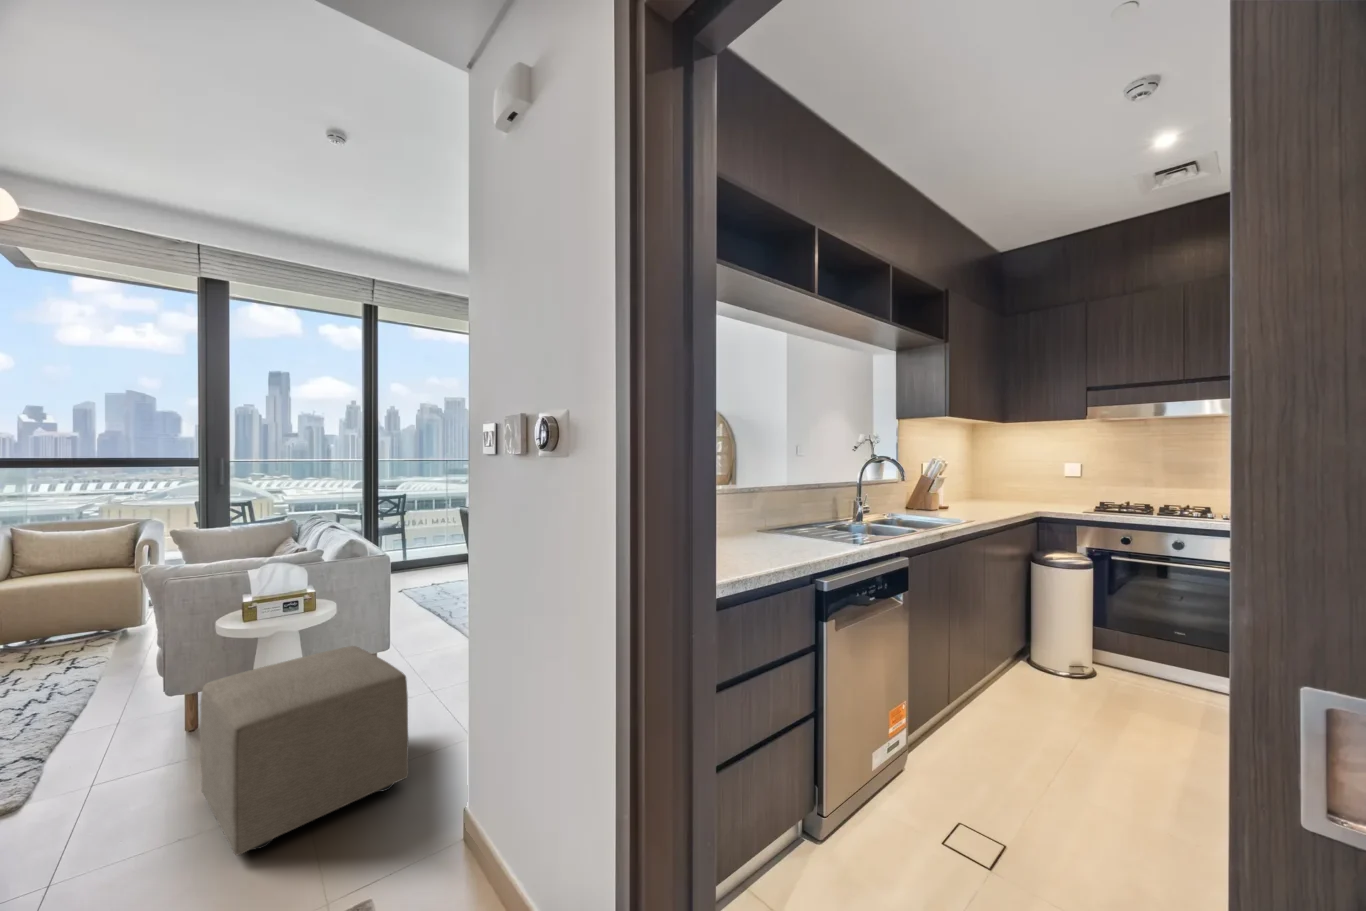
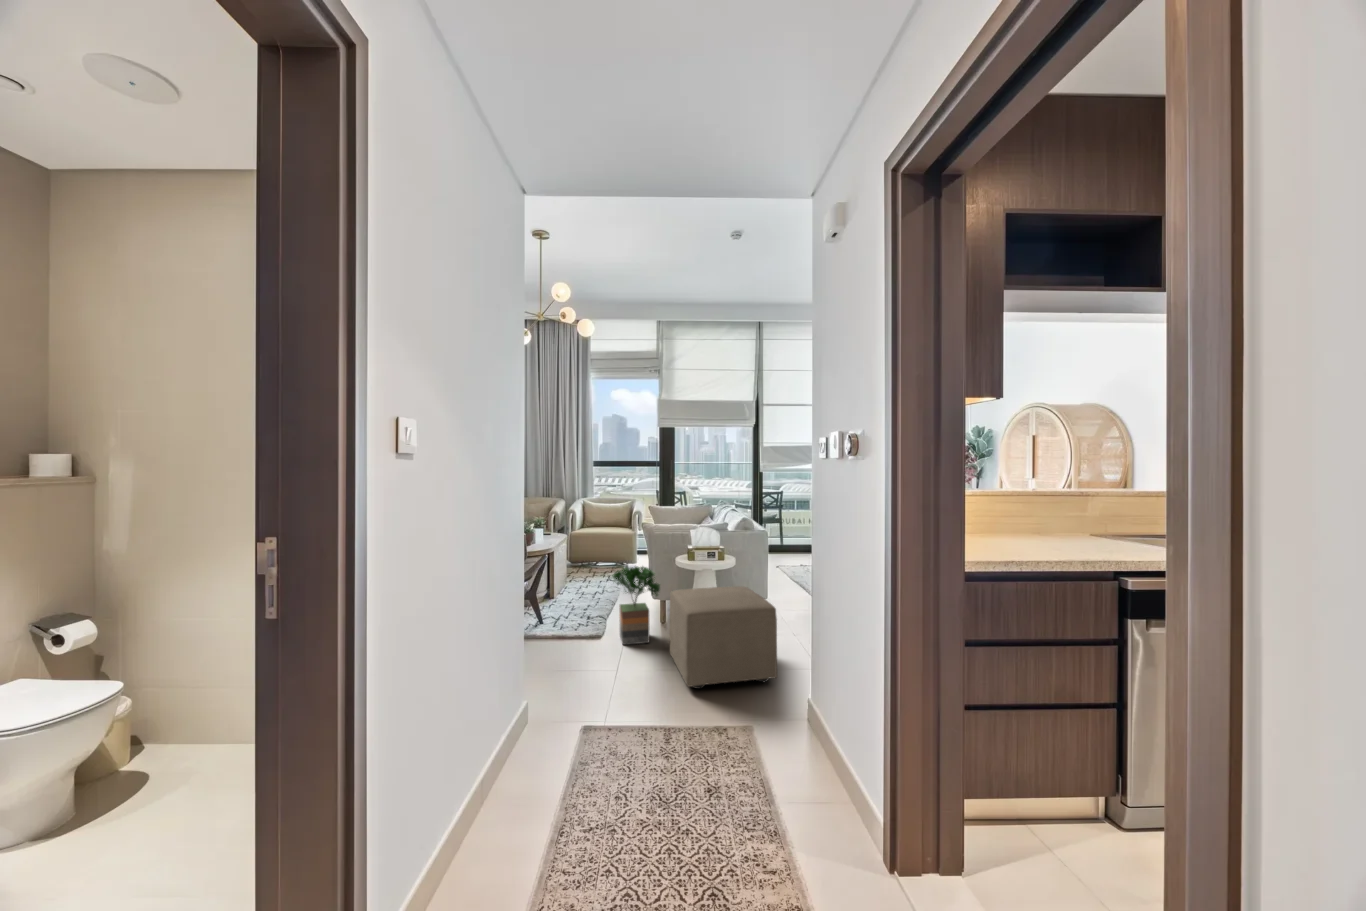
potted tree: none [53,643,185,804] -> present [612,567,660,645]

